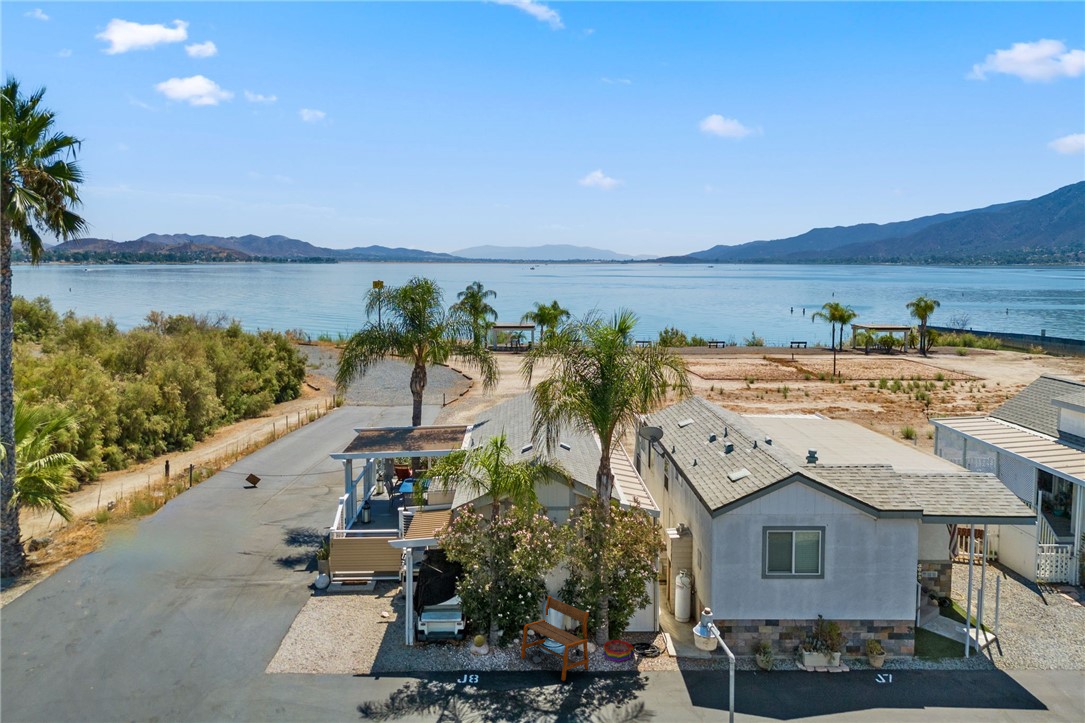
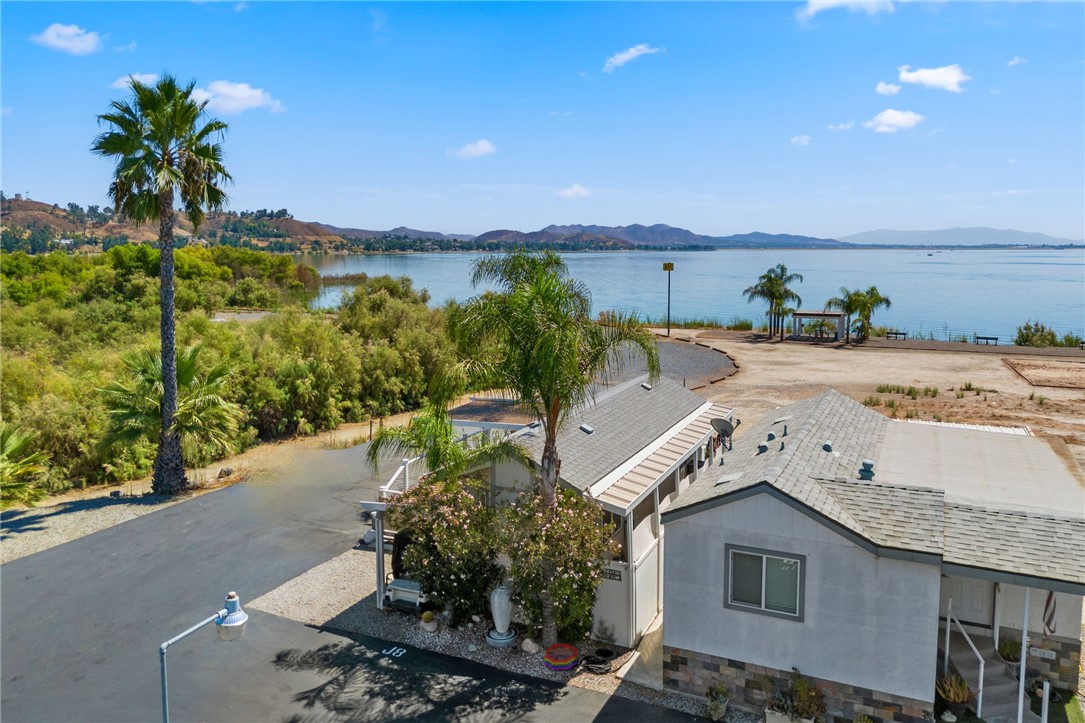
bench: present [521,596,589,681] -> none [462,582,514,678]
potted tree: none [632,610,653,648] -> present [593,620,617,660]

